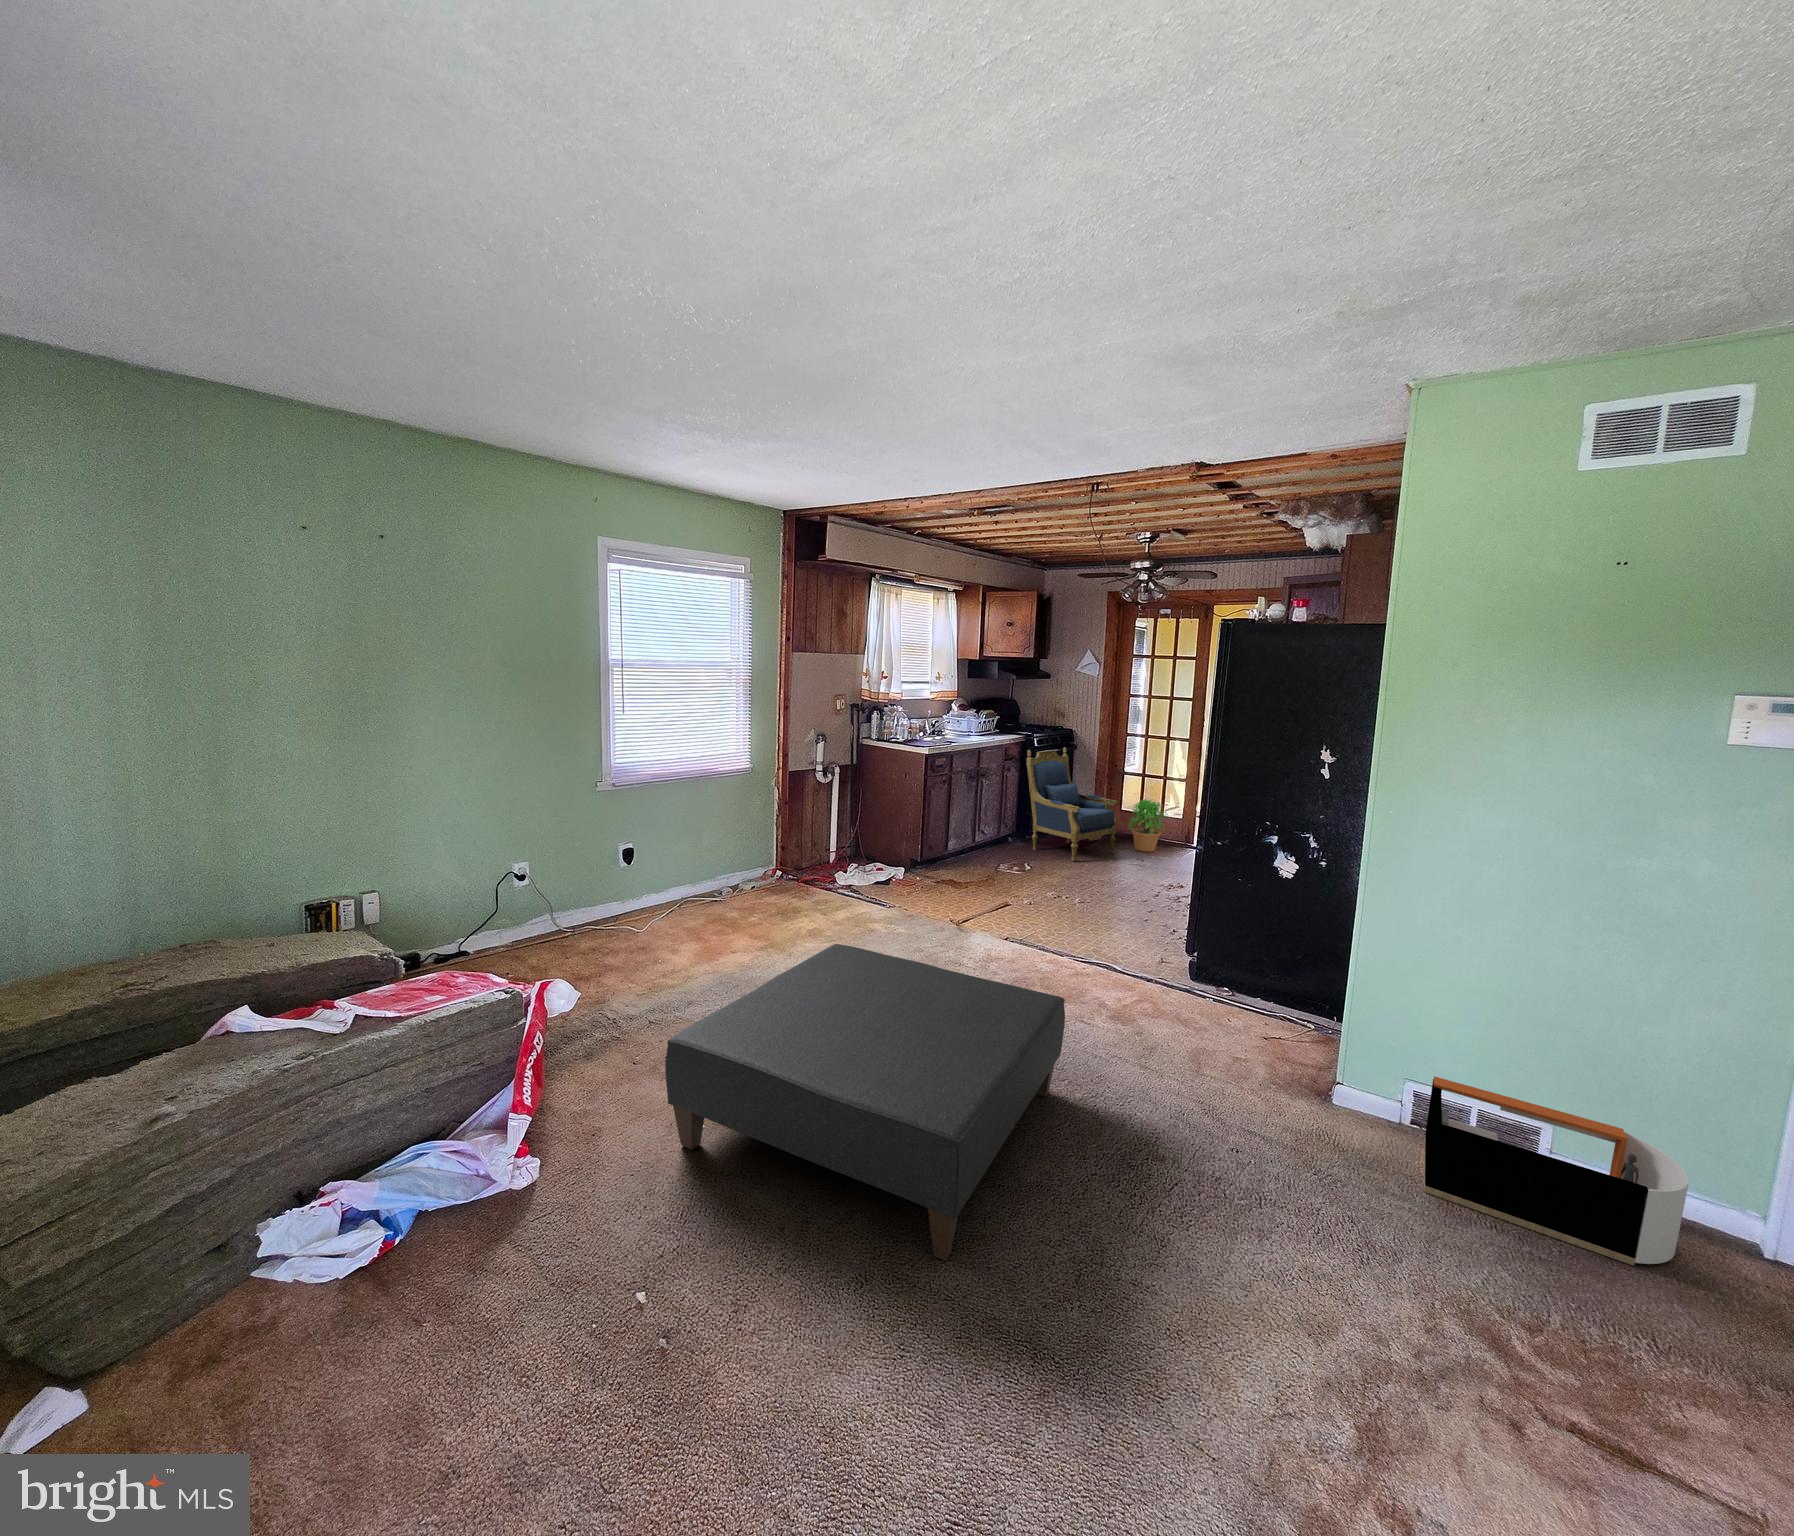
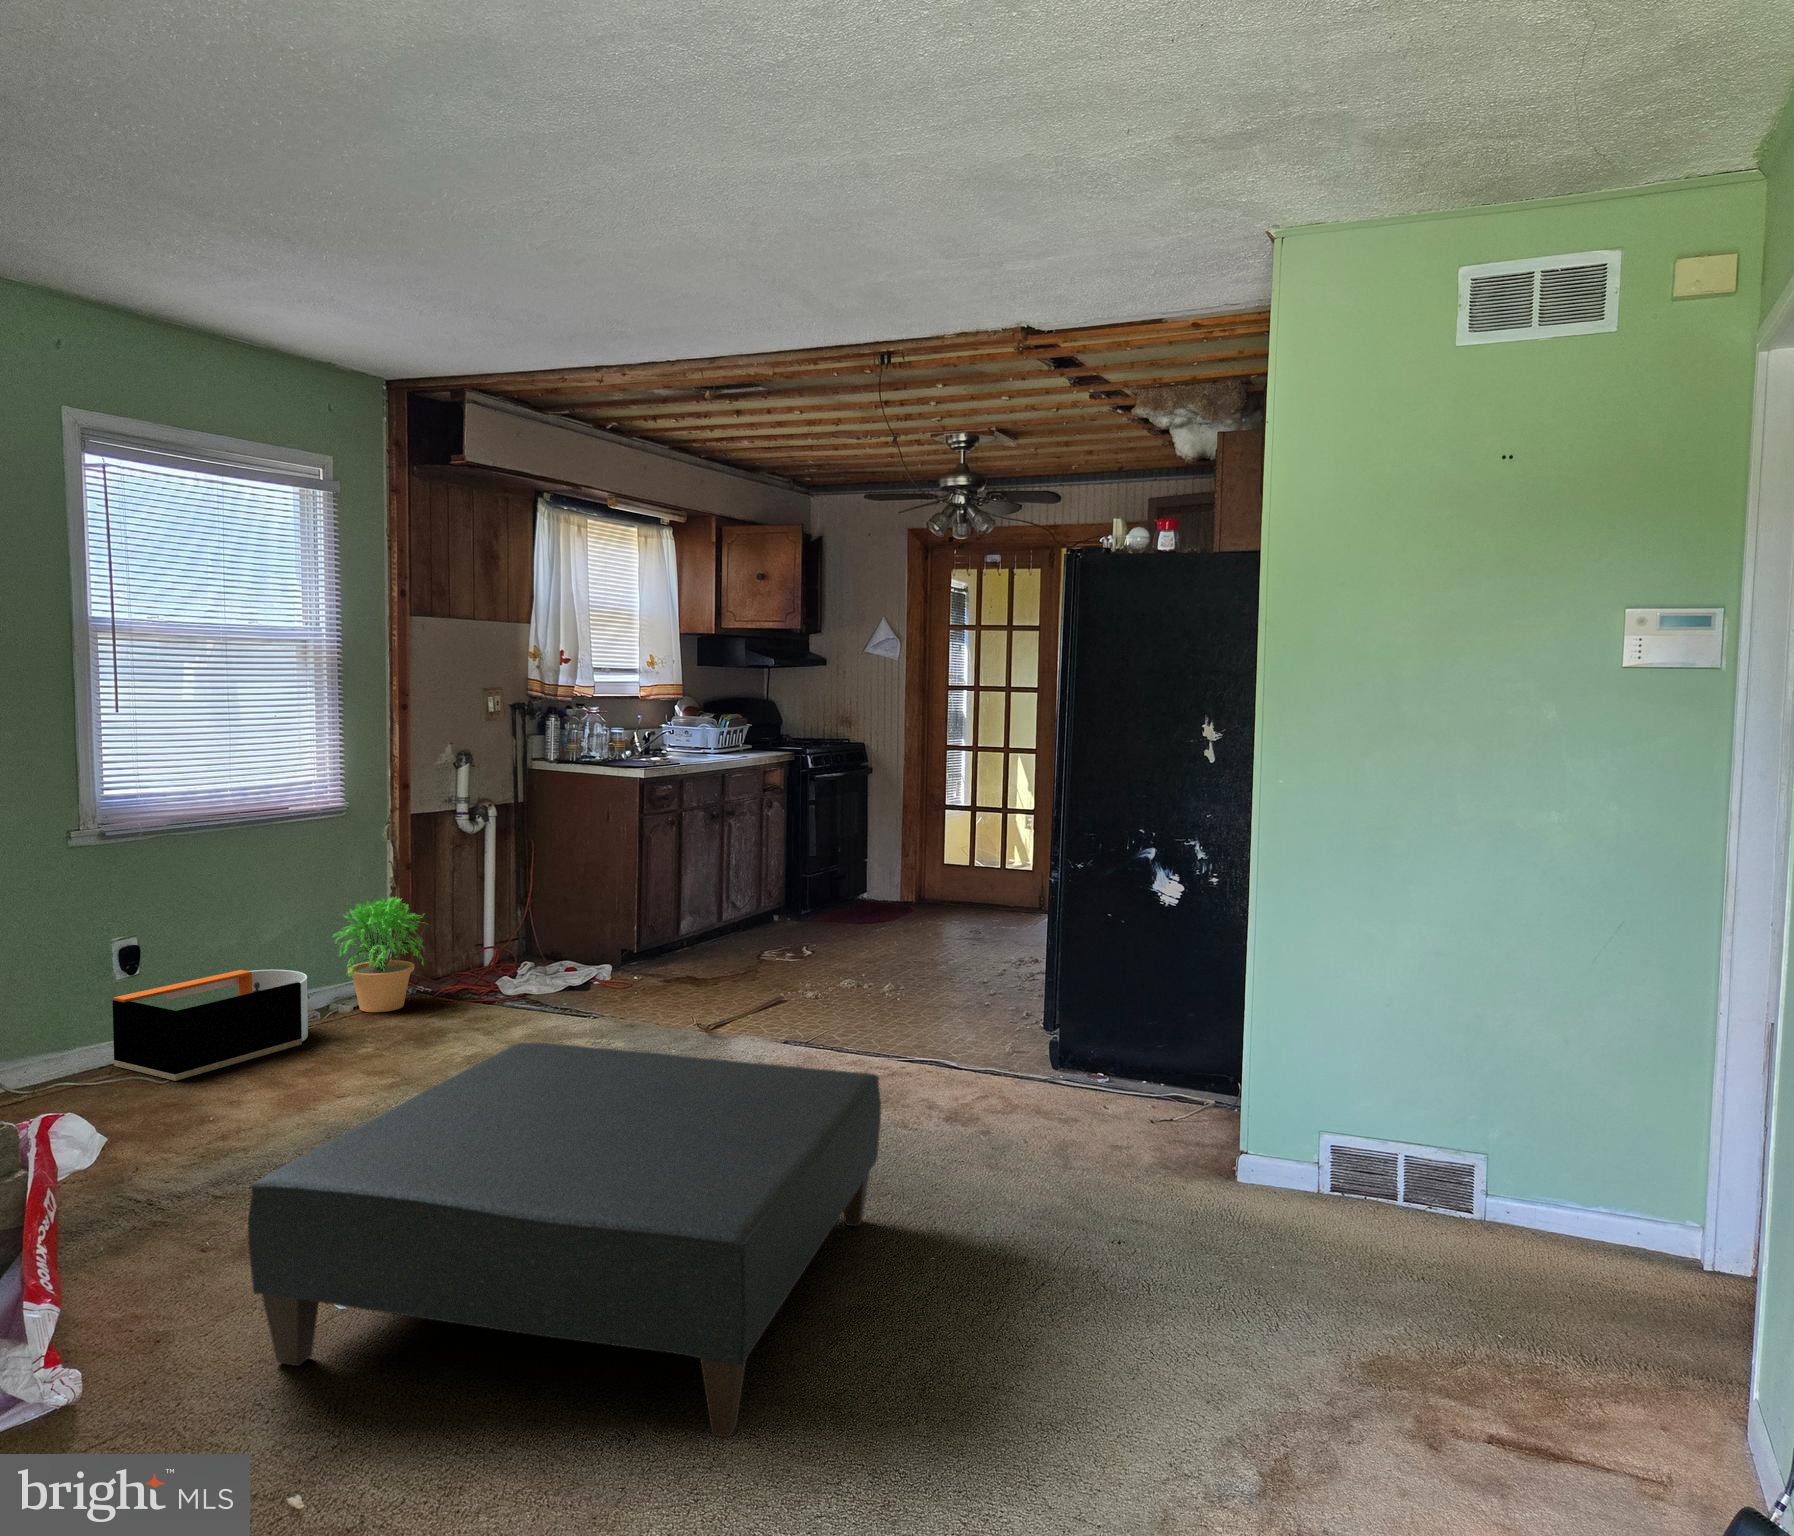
armchair: present [1026,747,1117,861] -> none [798,752,938,936]
potted plant: present [1129,799,1165,852] -> present [335,897,424,1012]
storage bin: present [1424,1076,1689,1266] -> present [113,970,308,1081]

